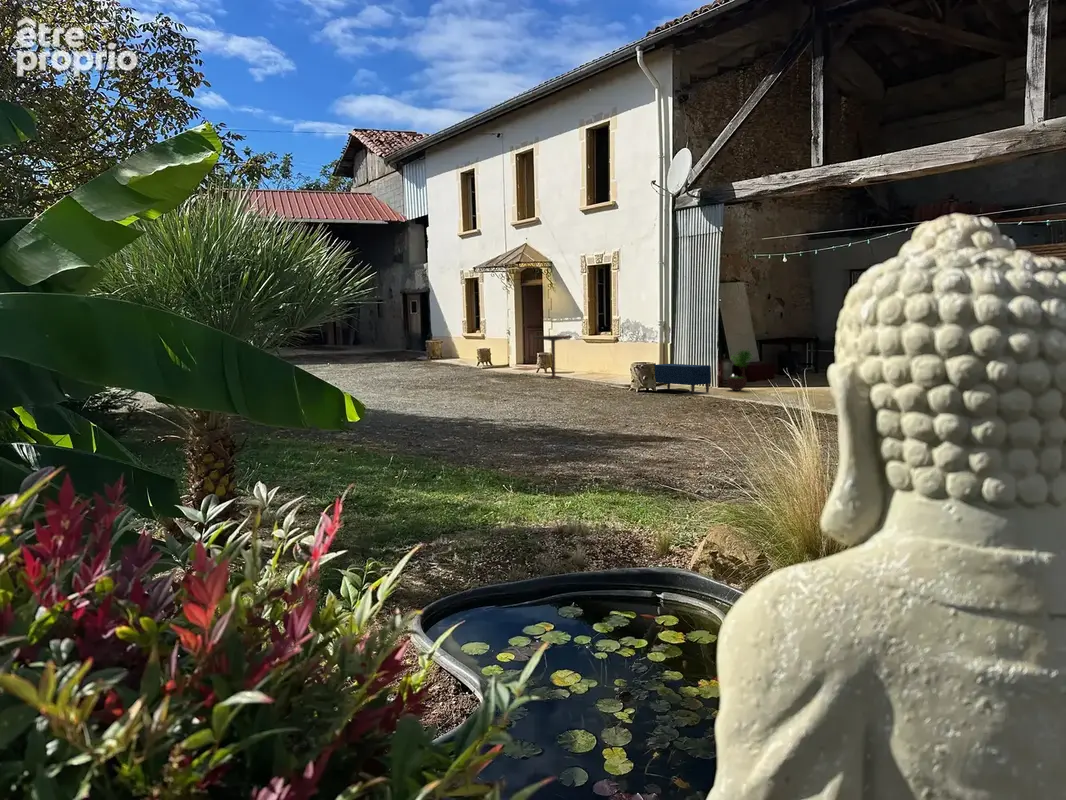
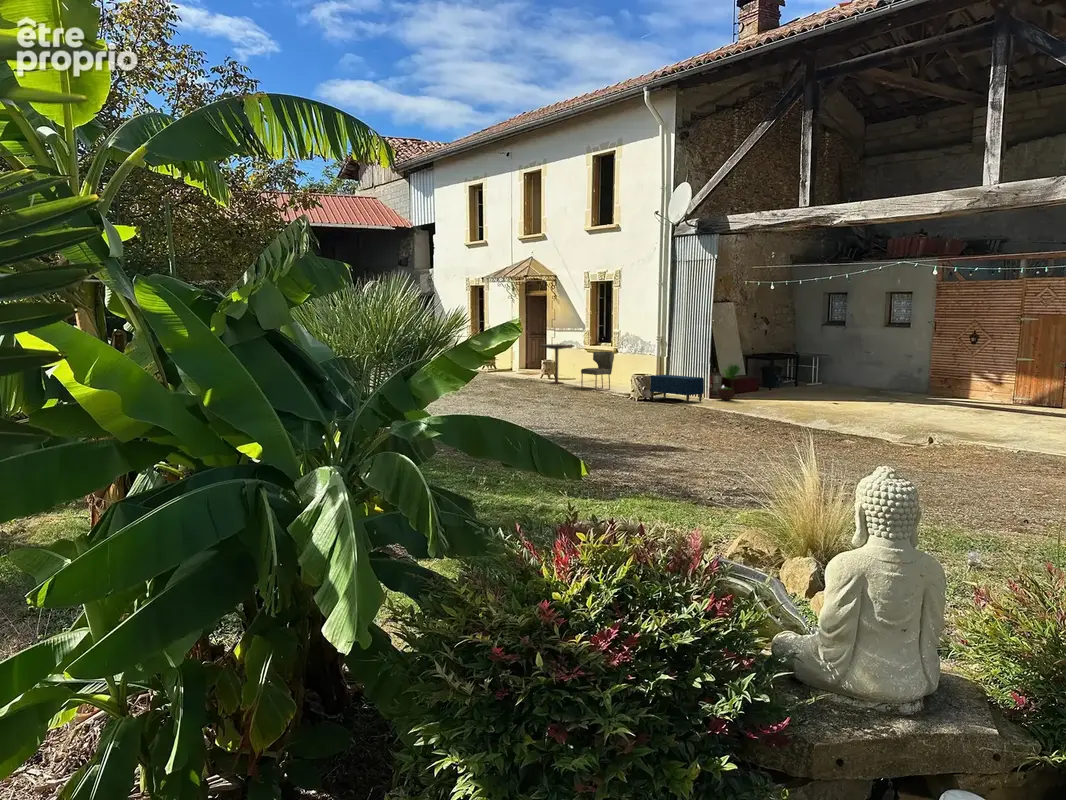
chair: none [578,341,614,384] -> present [581,351,614,391]

